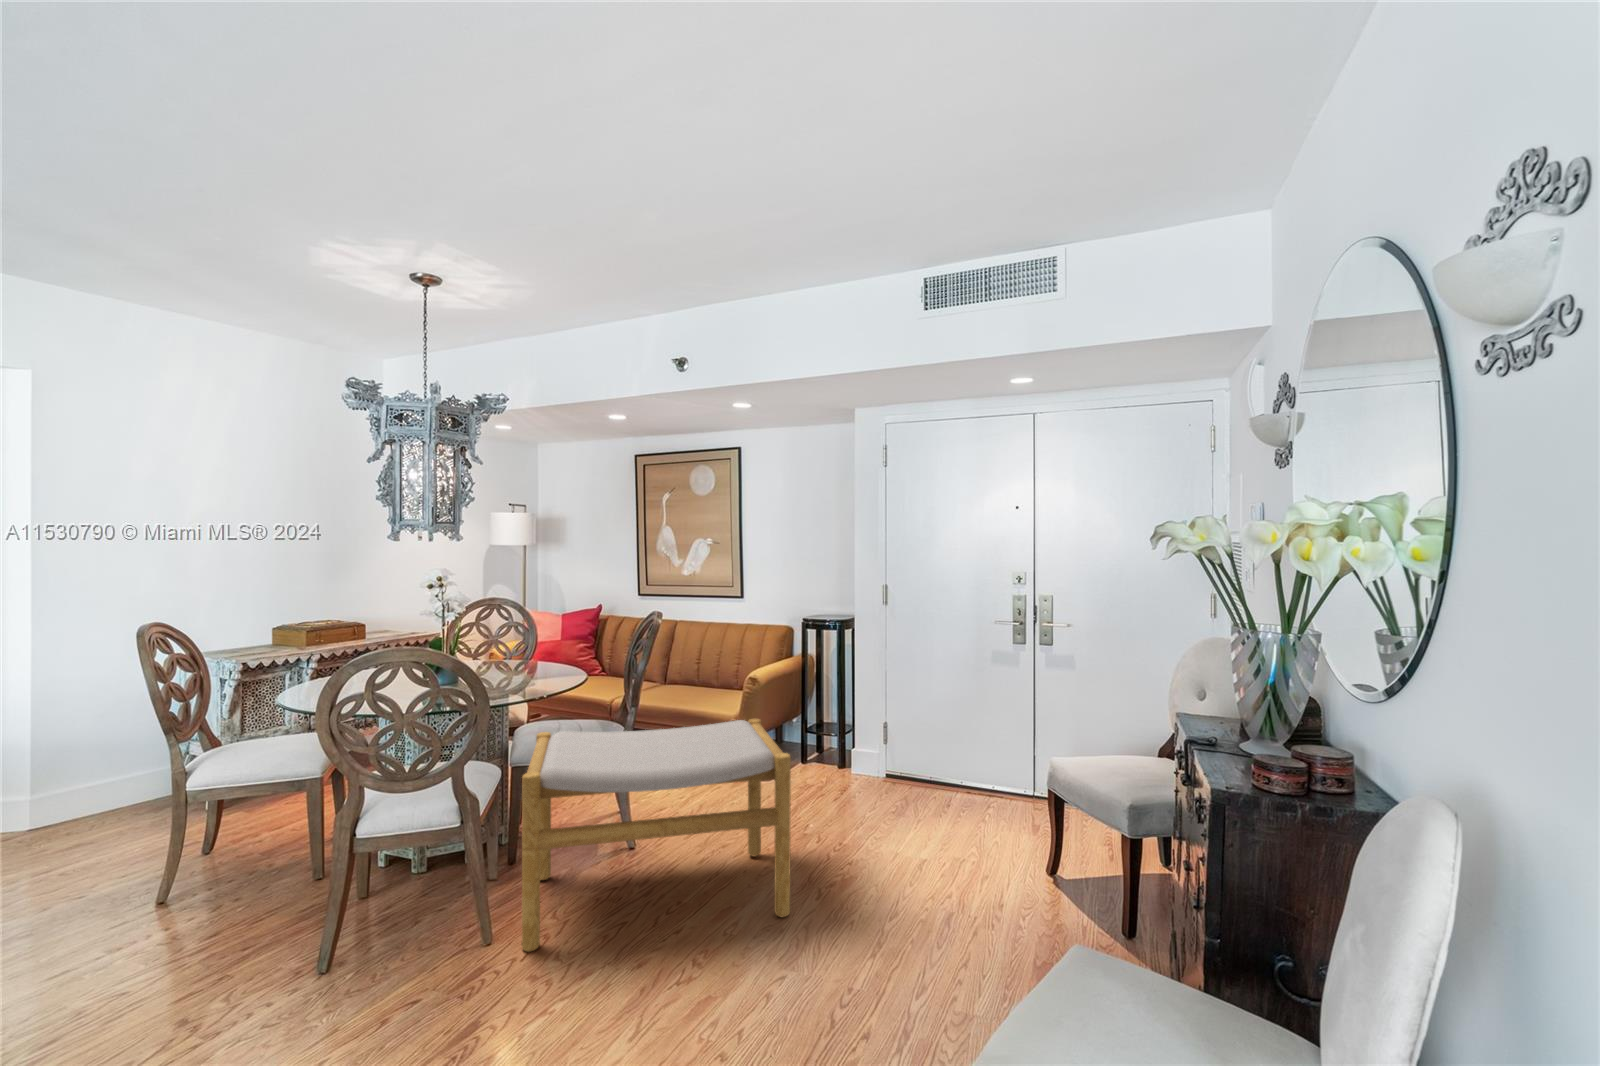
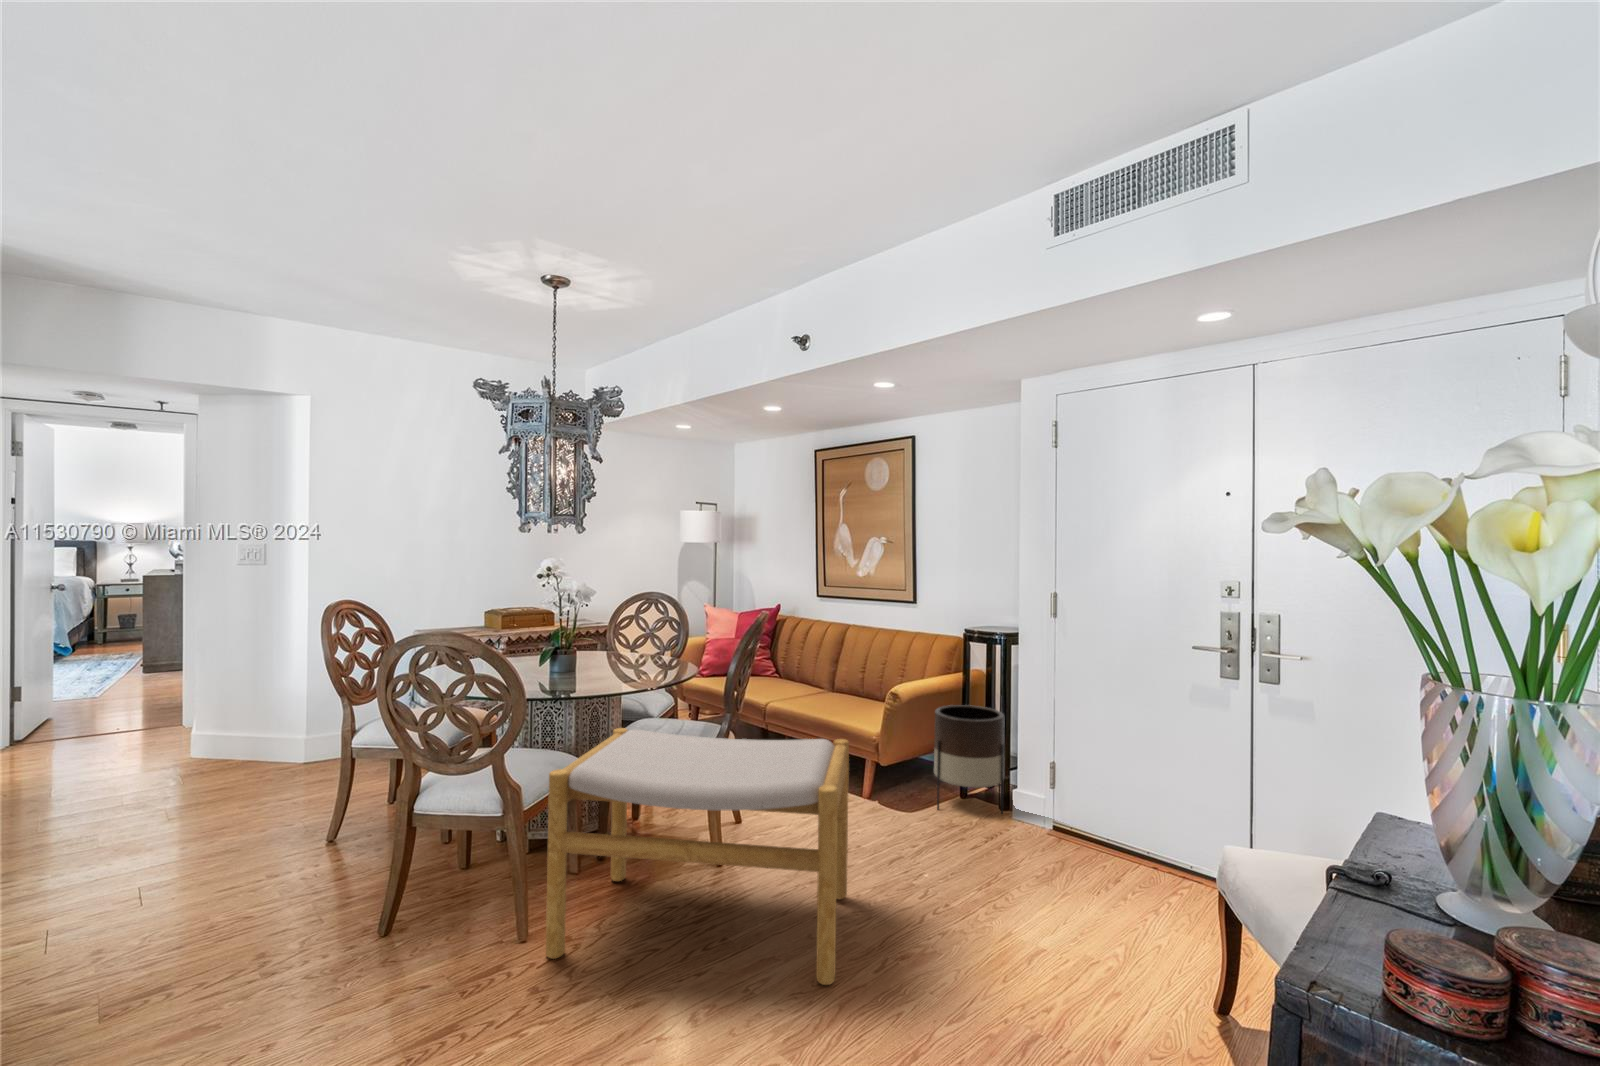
planter: none [784,684,844,777] -> present [934,705,1004,813]

